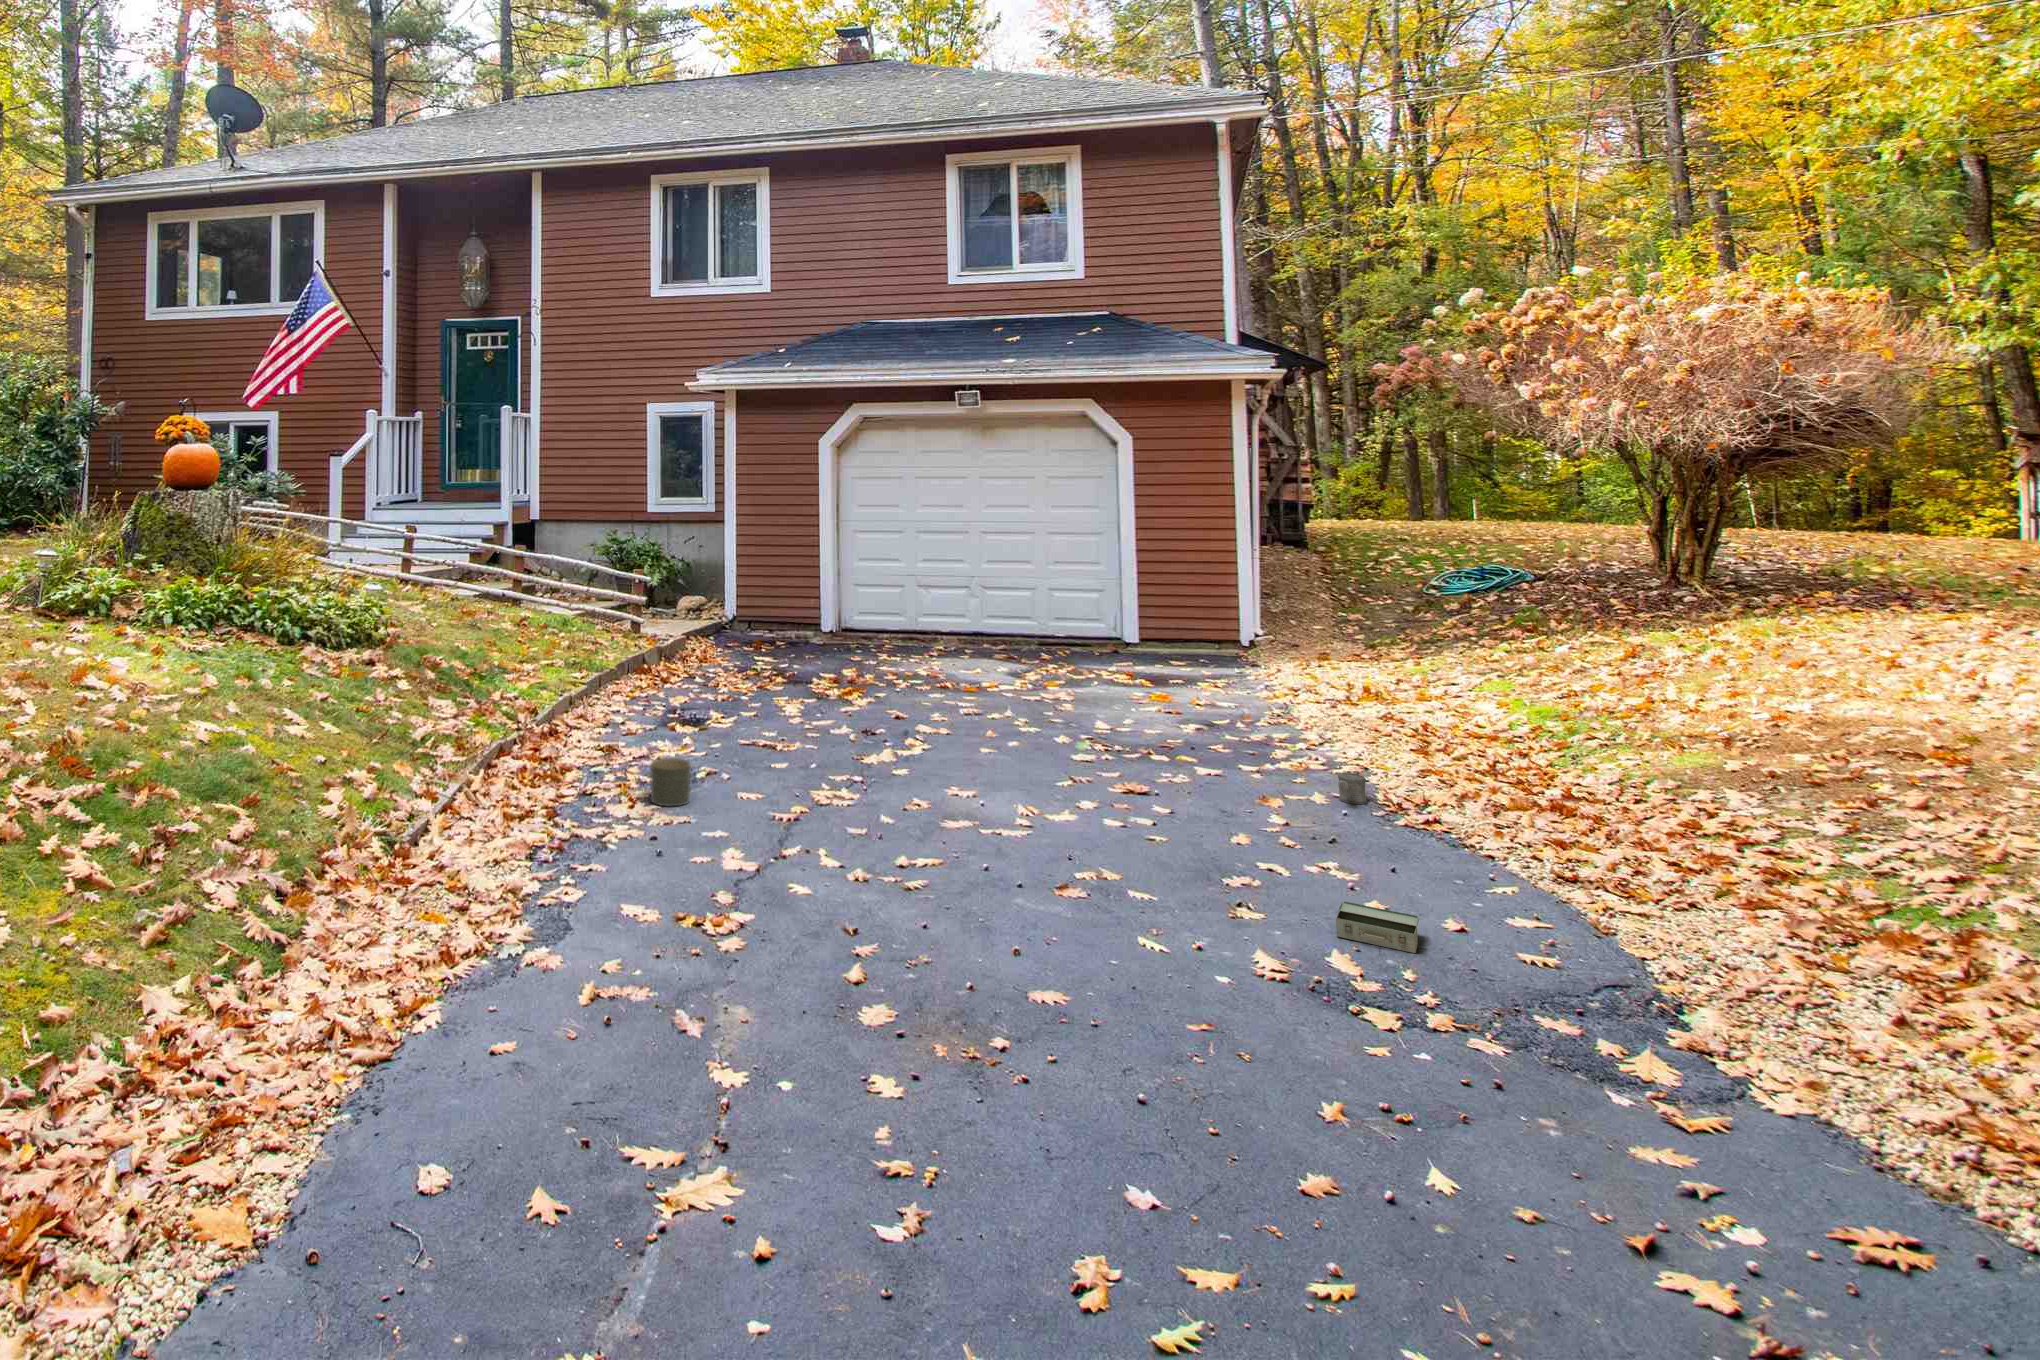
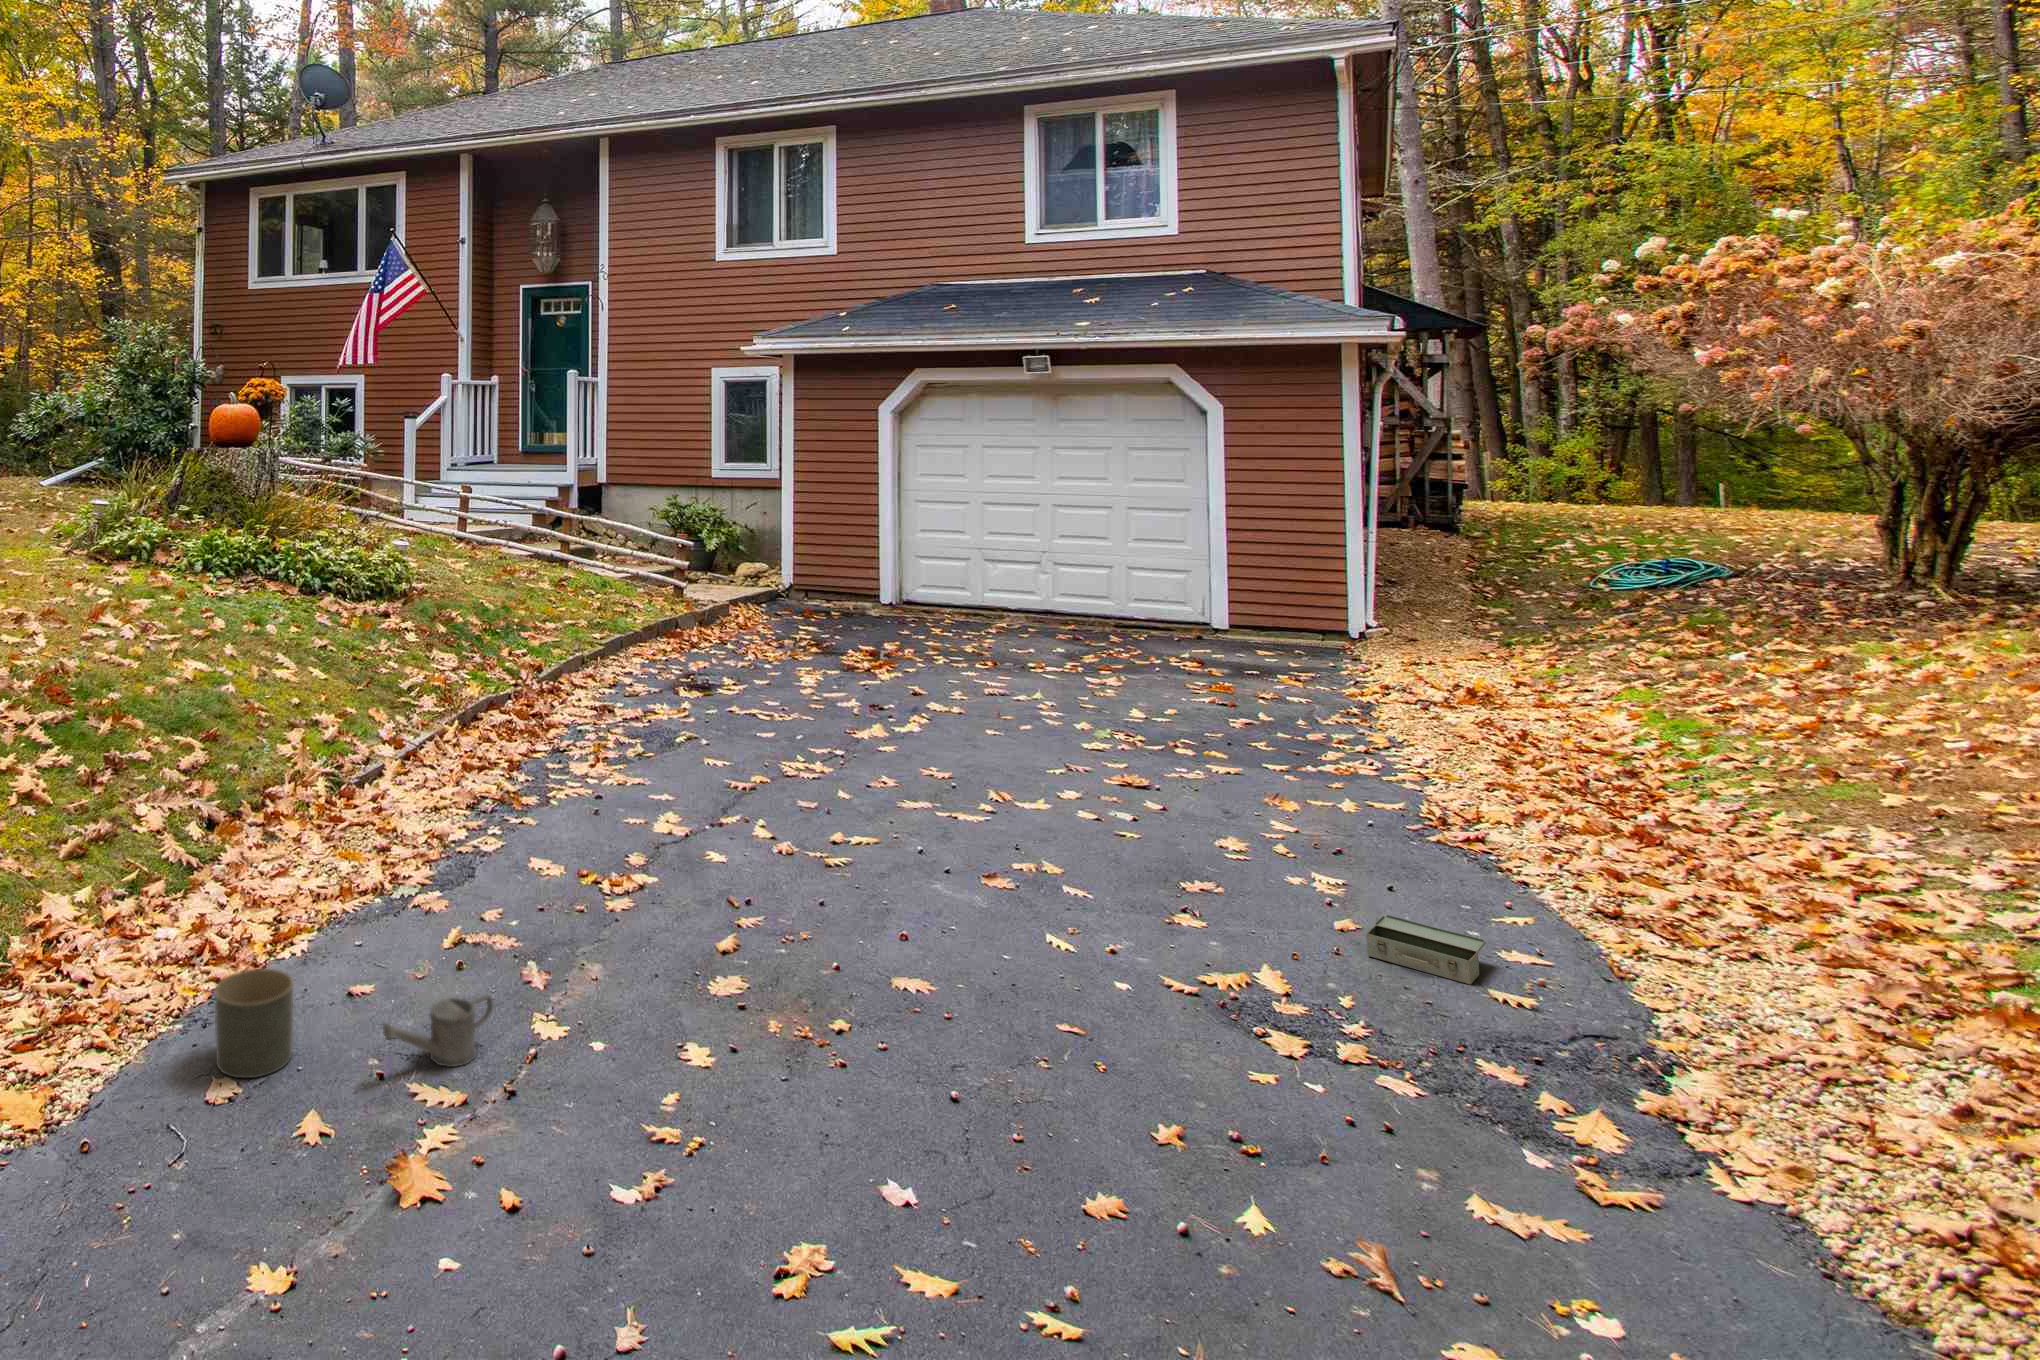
planter: present [650,758,691,806] -> present [214,969,293,1078]
watering can: present [1338,771,1367,804] -> present [383,995,493,1067]

